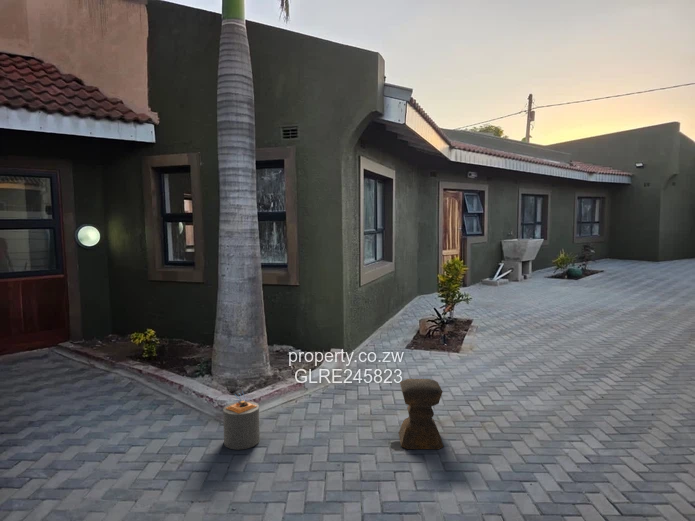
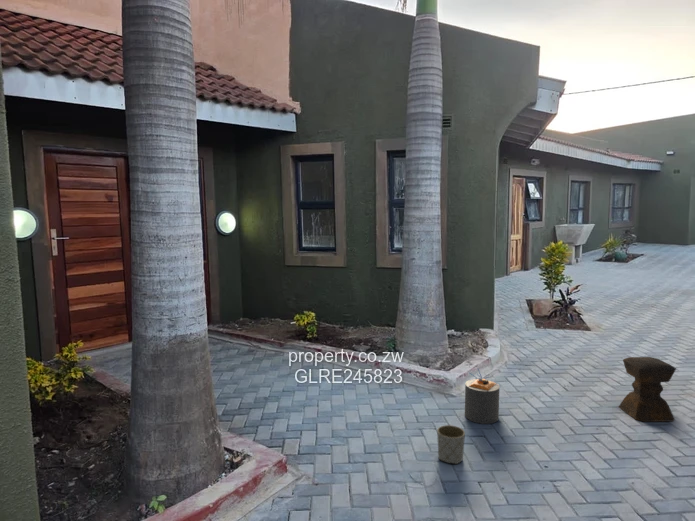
planter: none [141,451,172,493] -> present [437,425,465,464]

